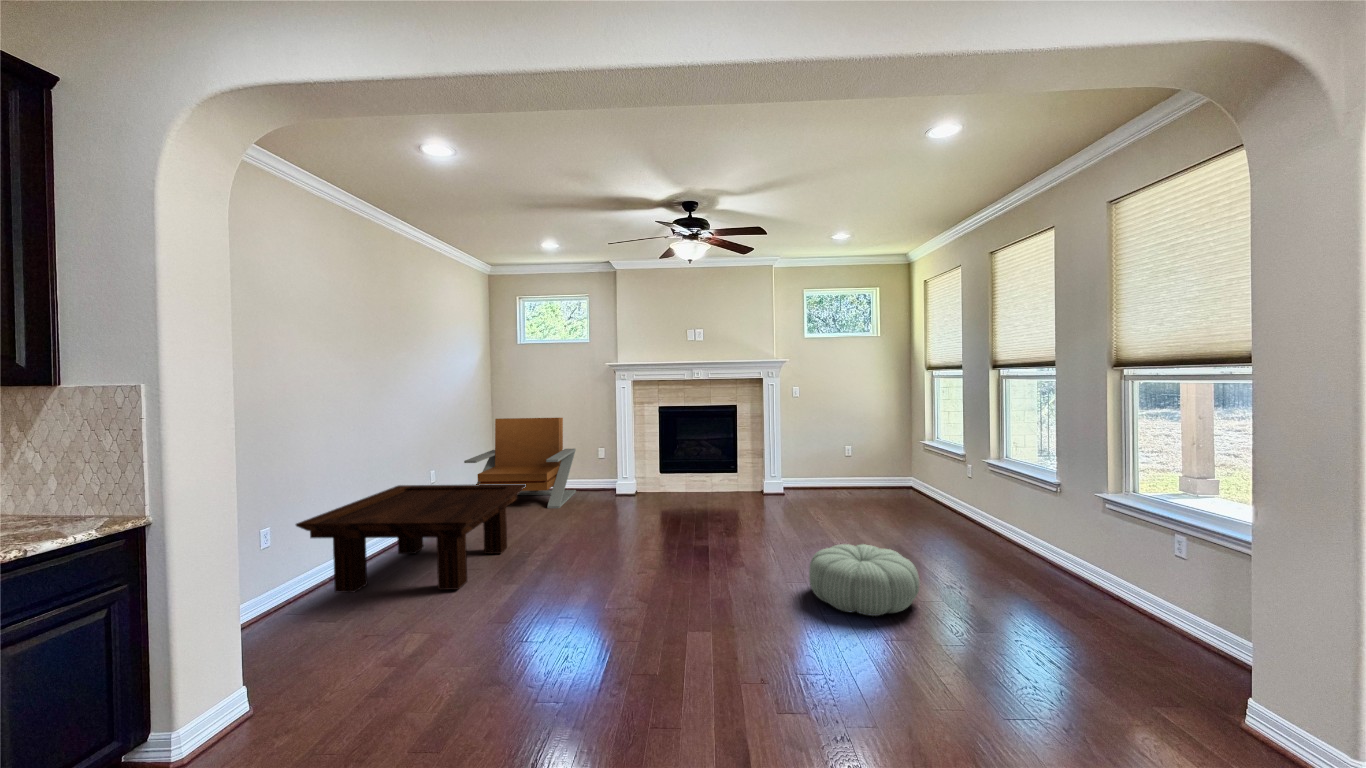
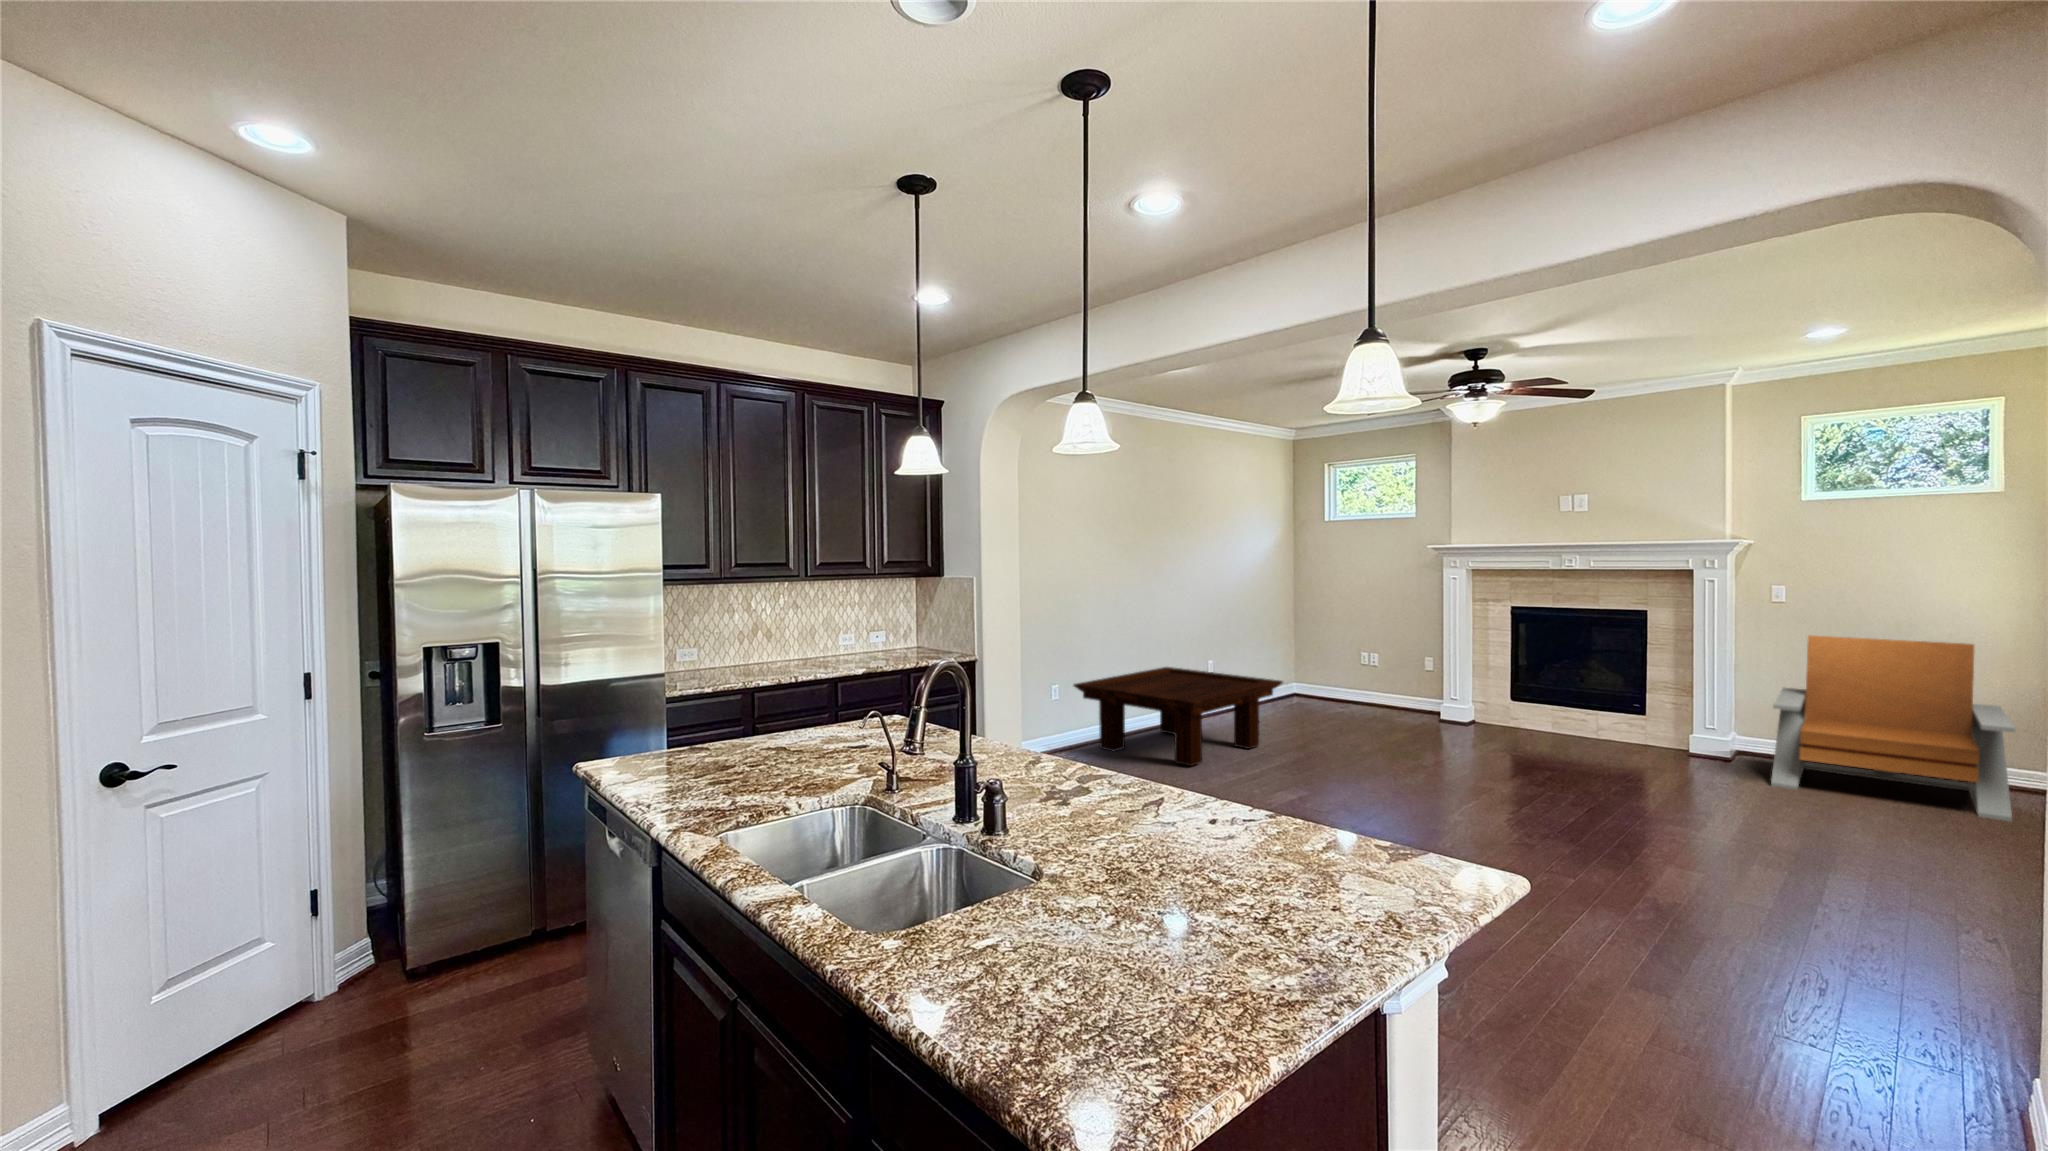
lounge chair: present [464,418,576,508] -> present [1771,635,2015,821]
pouf: present [809,544,920,616] -> none [1554,804,1723,895]

